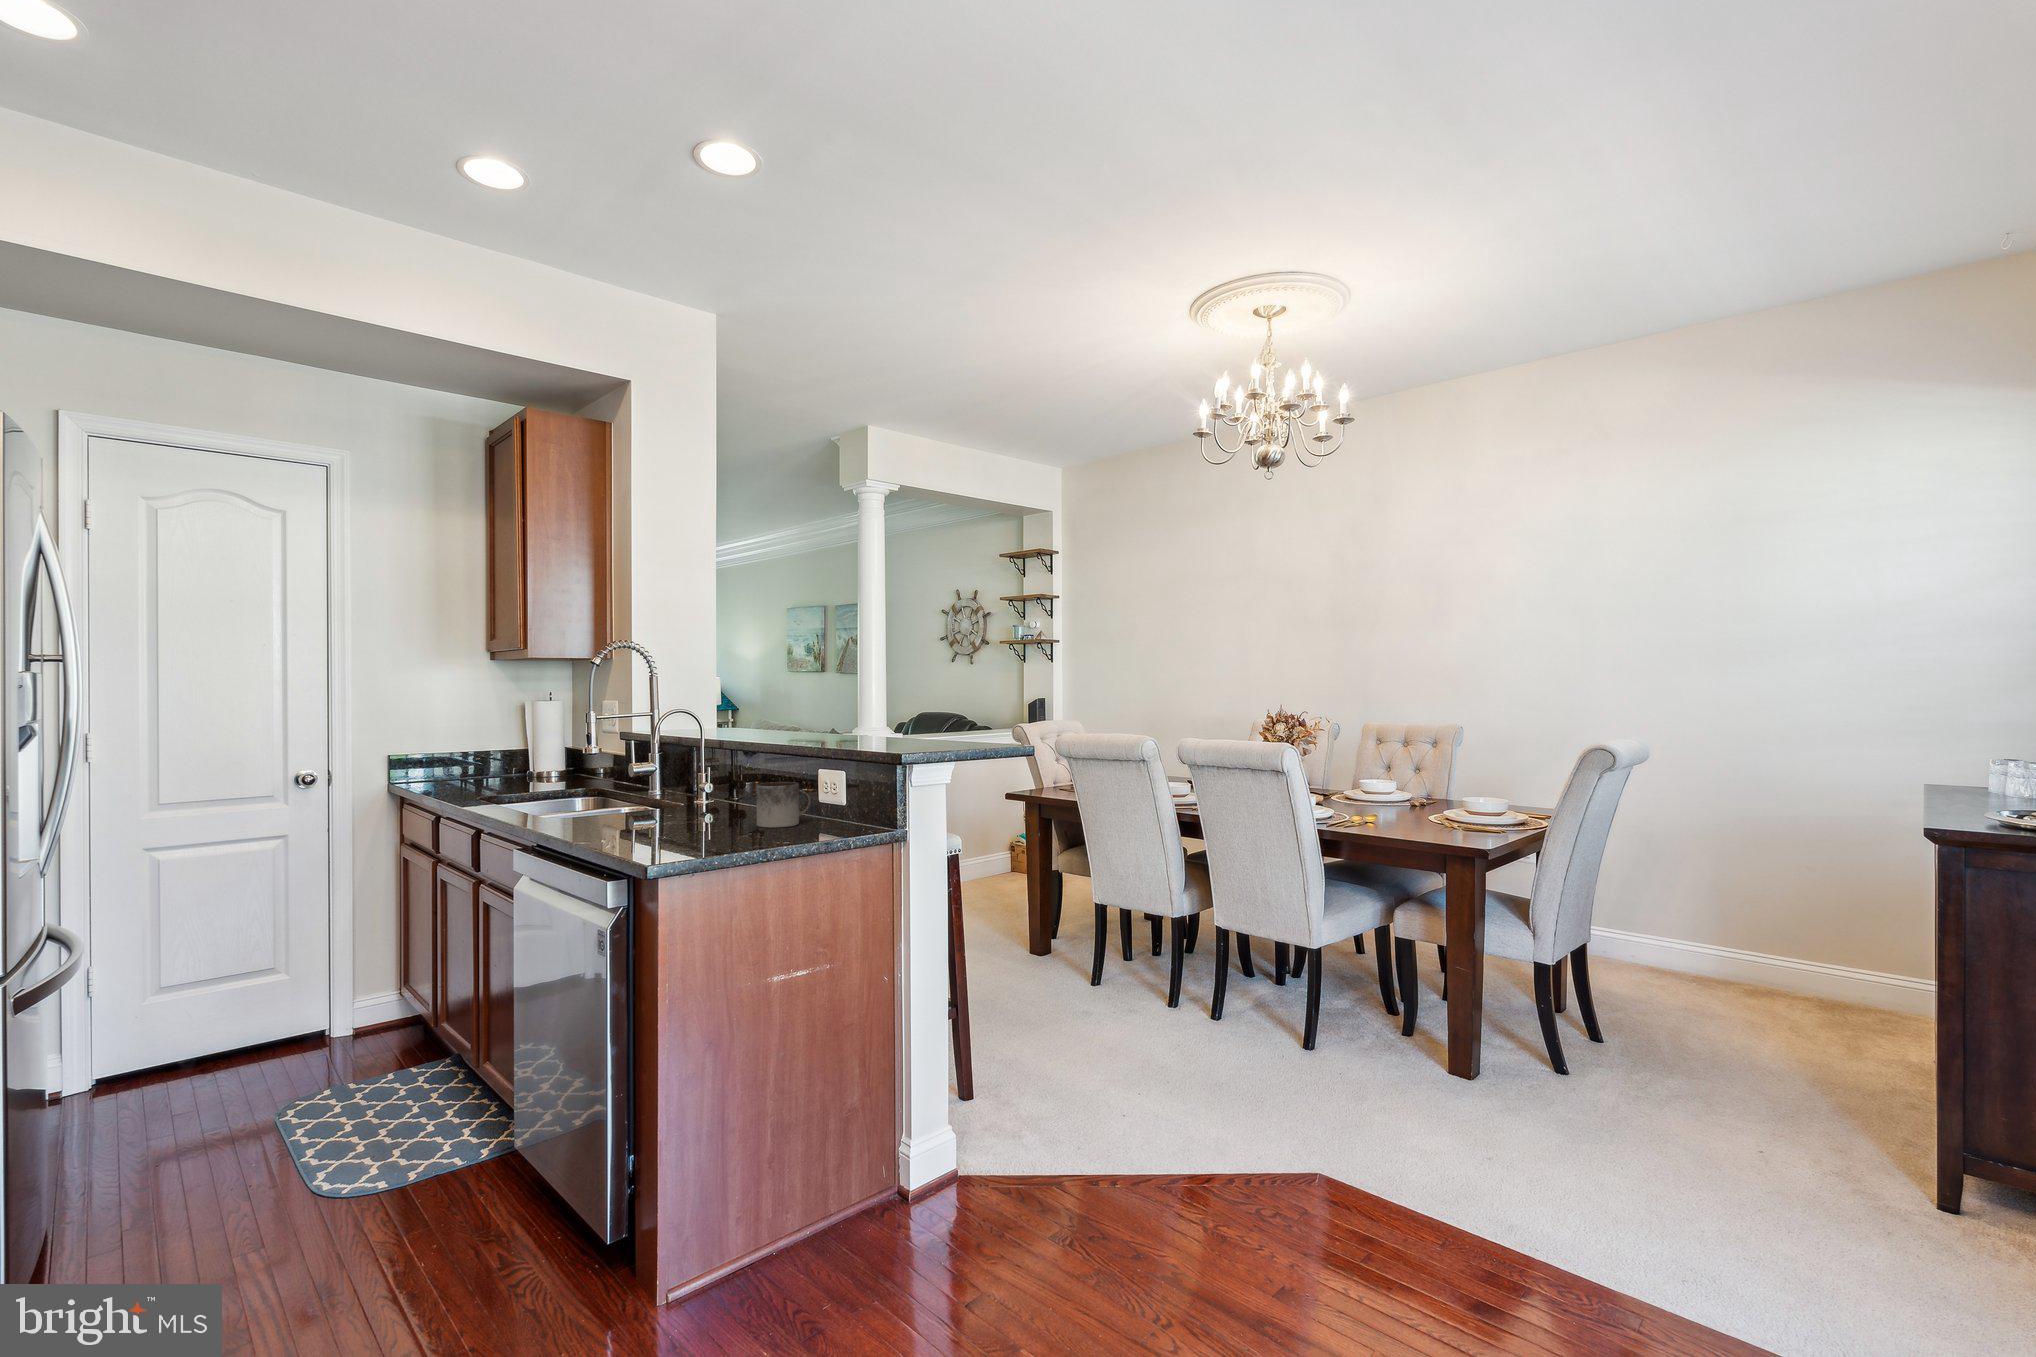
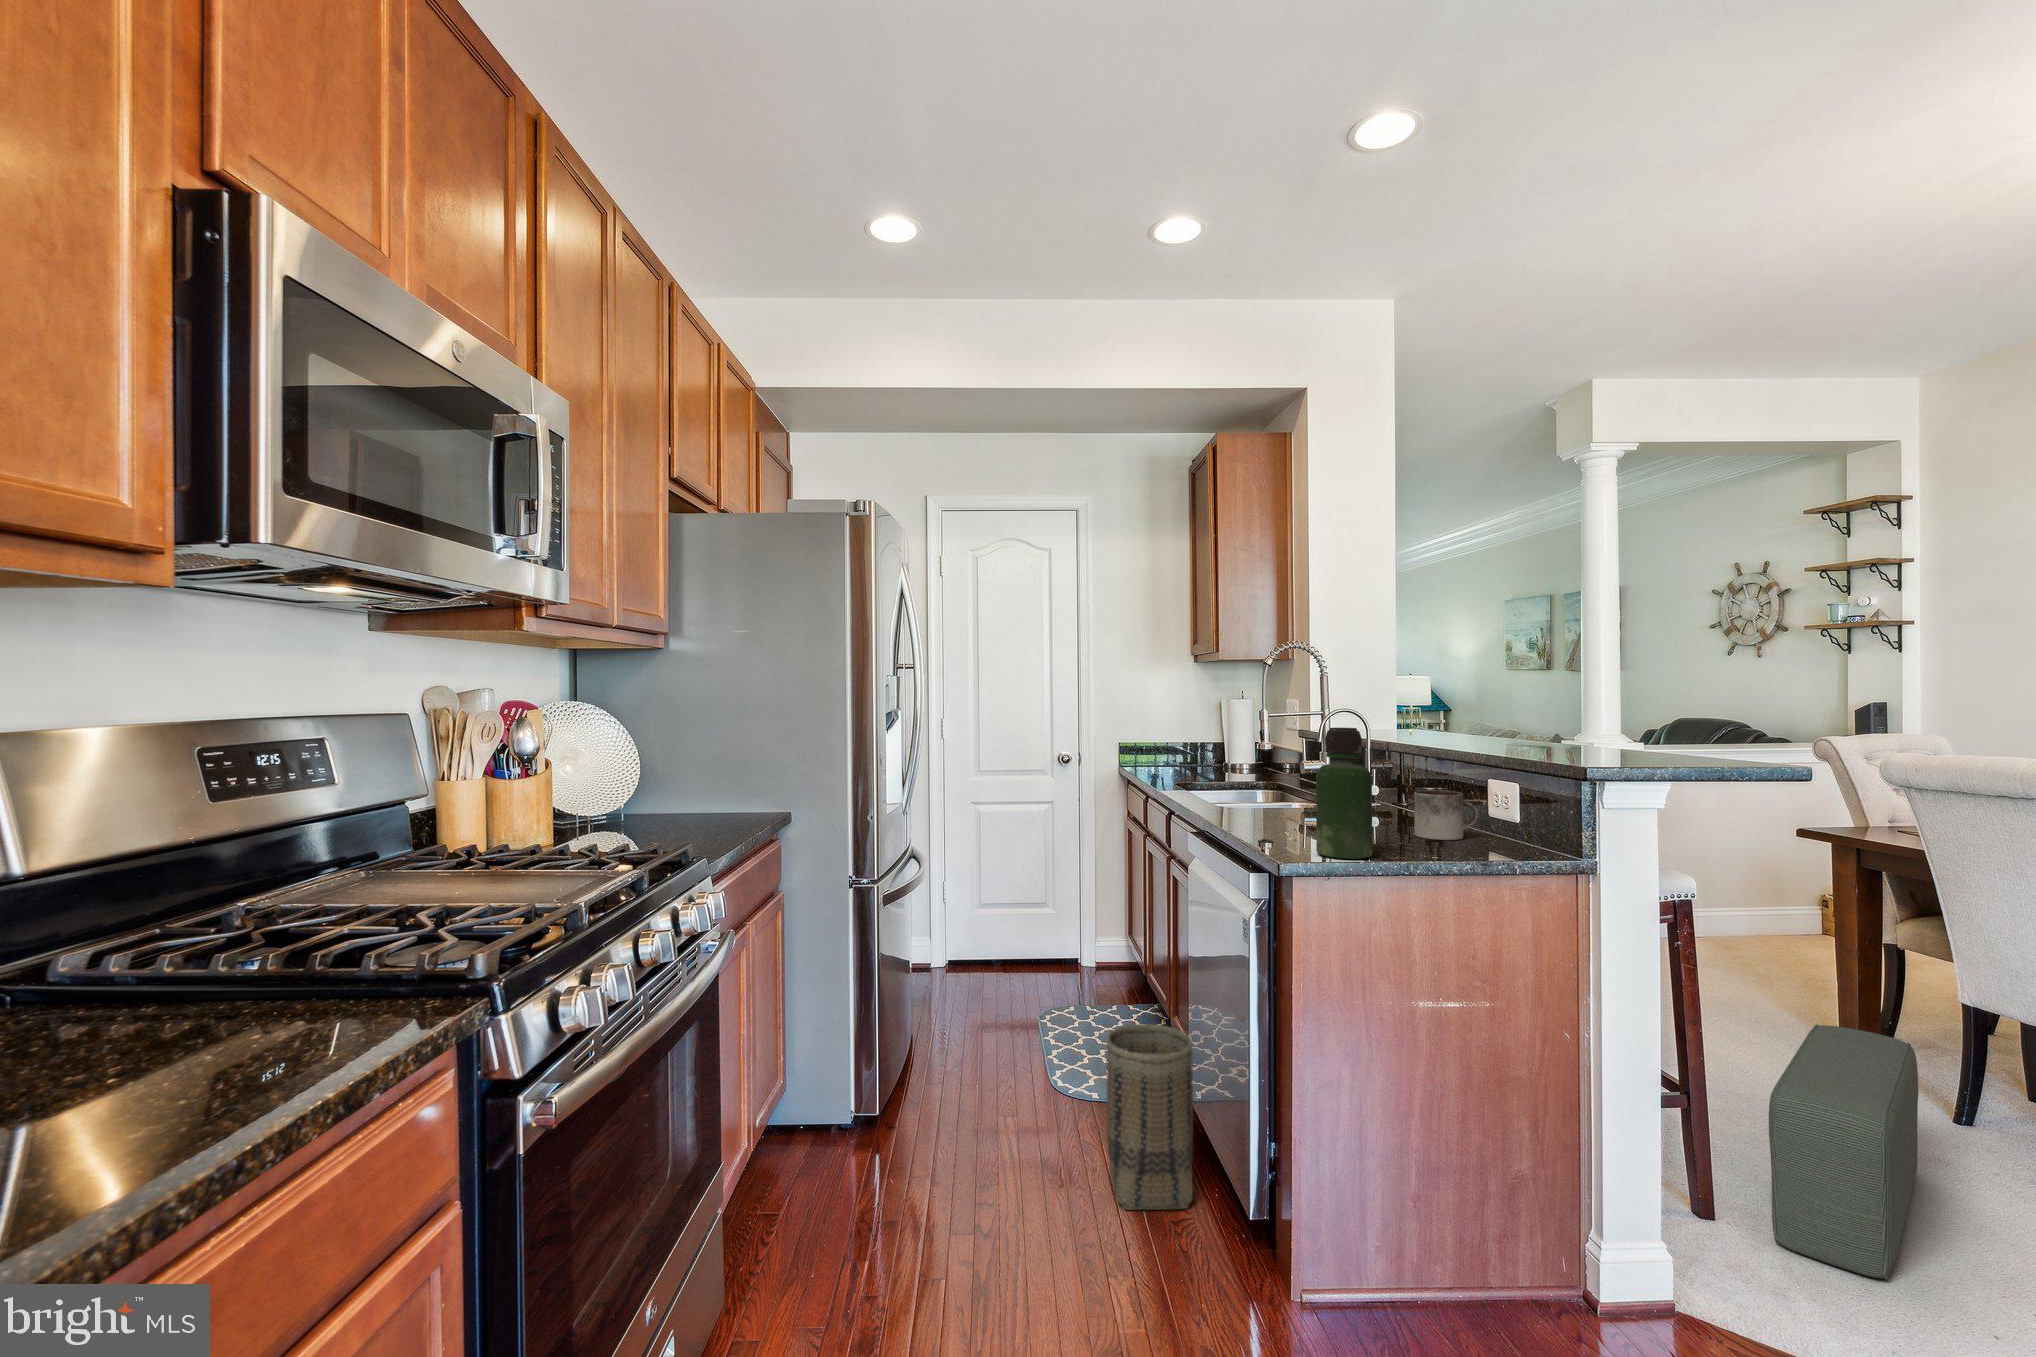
bottle: none [677,726,732,854] -> present [1316,728,1372,859]
pouf: none [1009,935,1082,1108] -> present [1769,1025,1918,1279]
basket: none [417,1071,531,1296] -> present [1106,1024,1193,1210]

